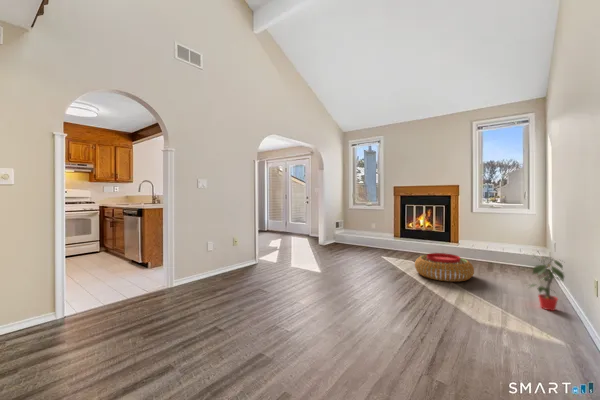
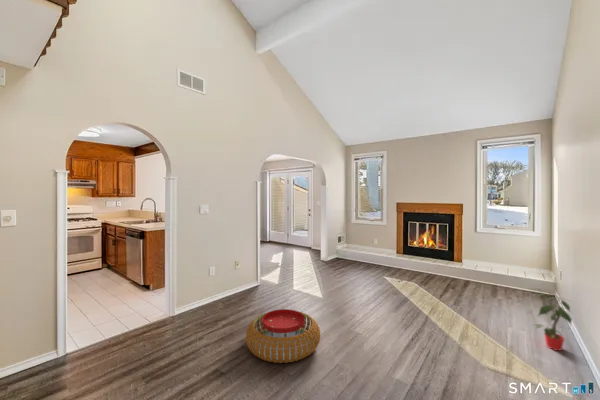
pouf: present [415,253,474,282] -> present [246,309,320,363]

